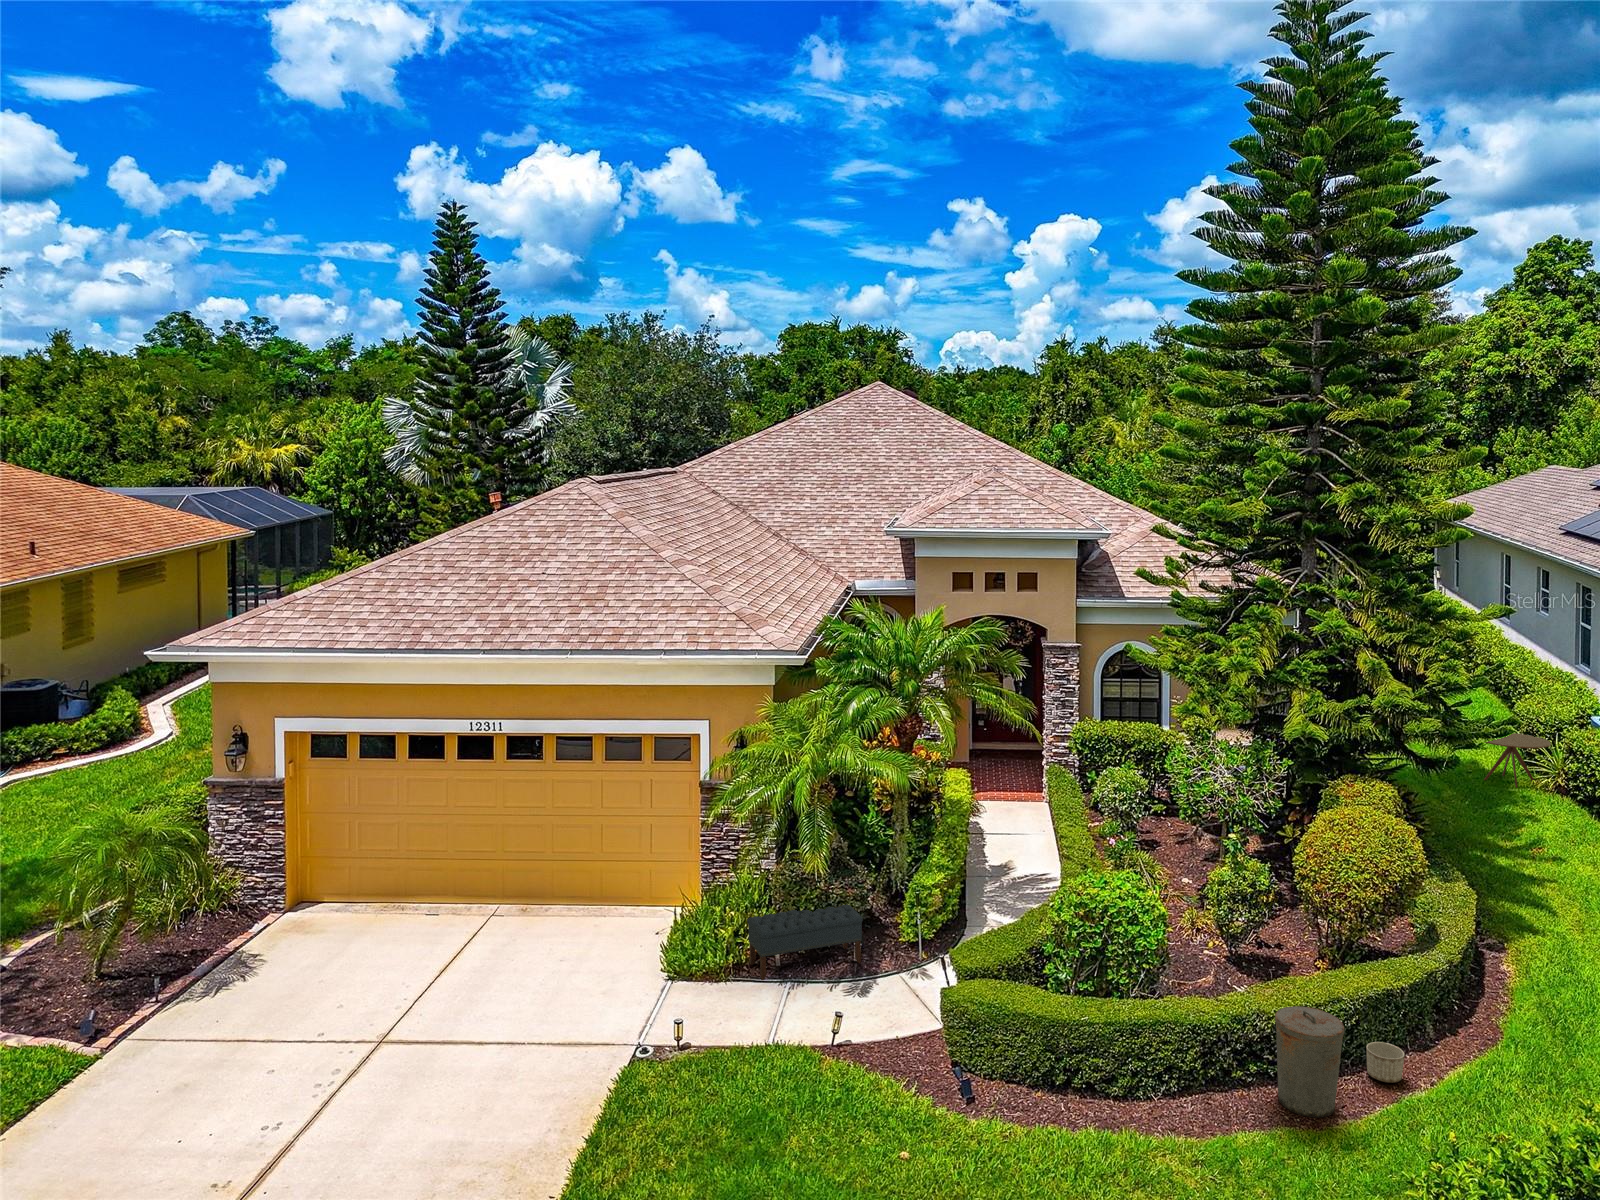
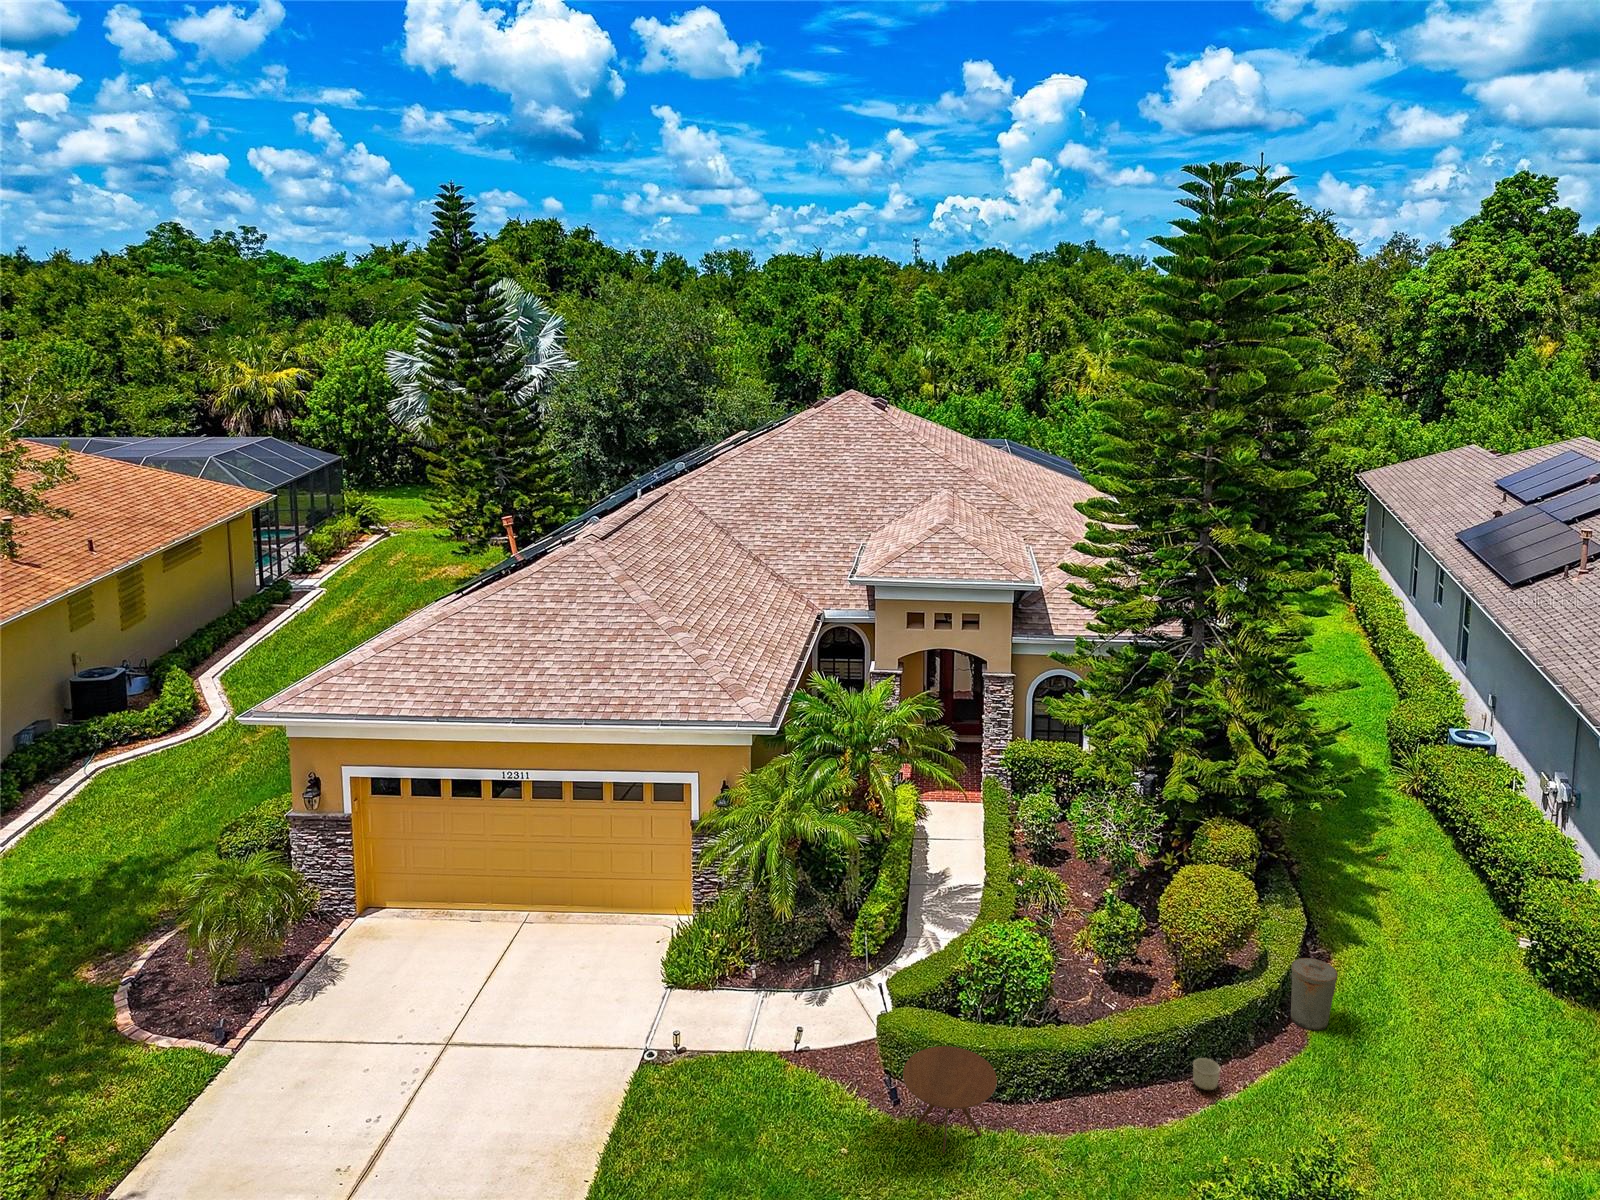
round table: present [1484,733,1551,788] -> present [903,1046,997,1153]
bench: present [747,904,863,980] -> none [730,923,822,989]
trash can: present [1275,1006,1344,1118] -> present [1290,958,1337,1031]

